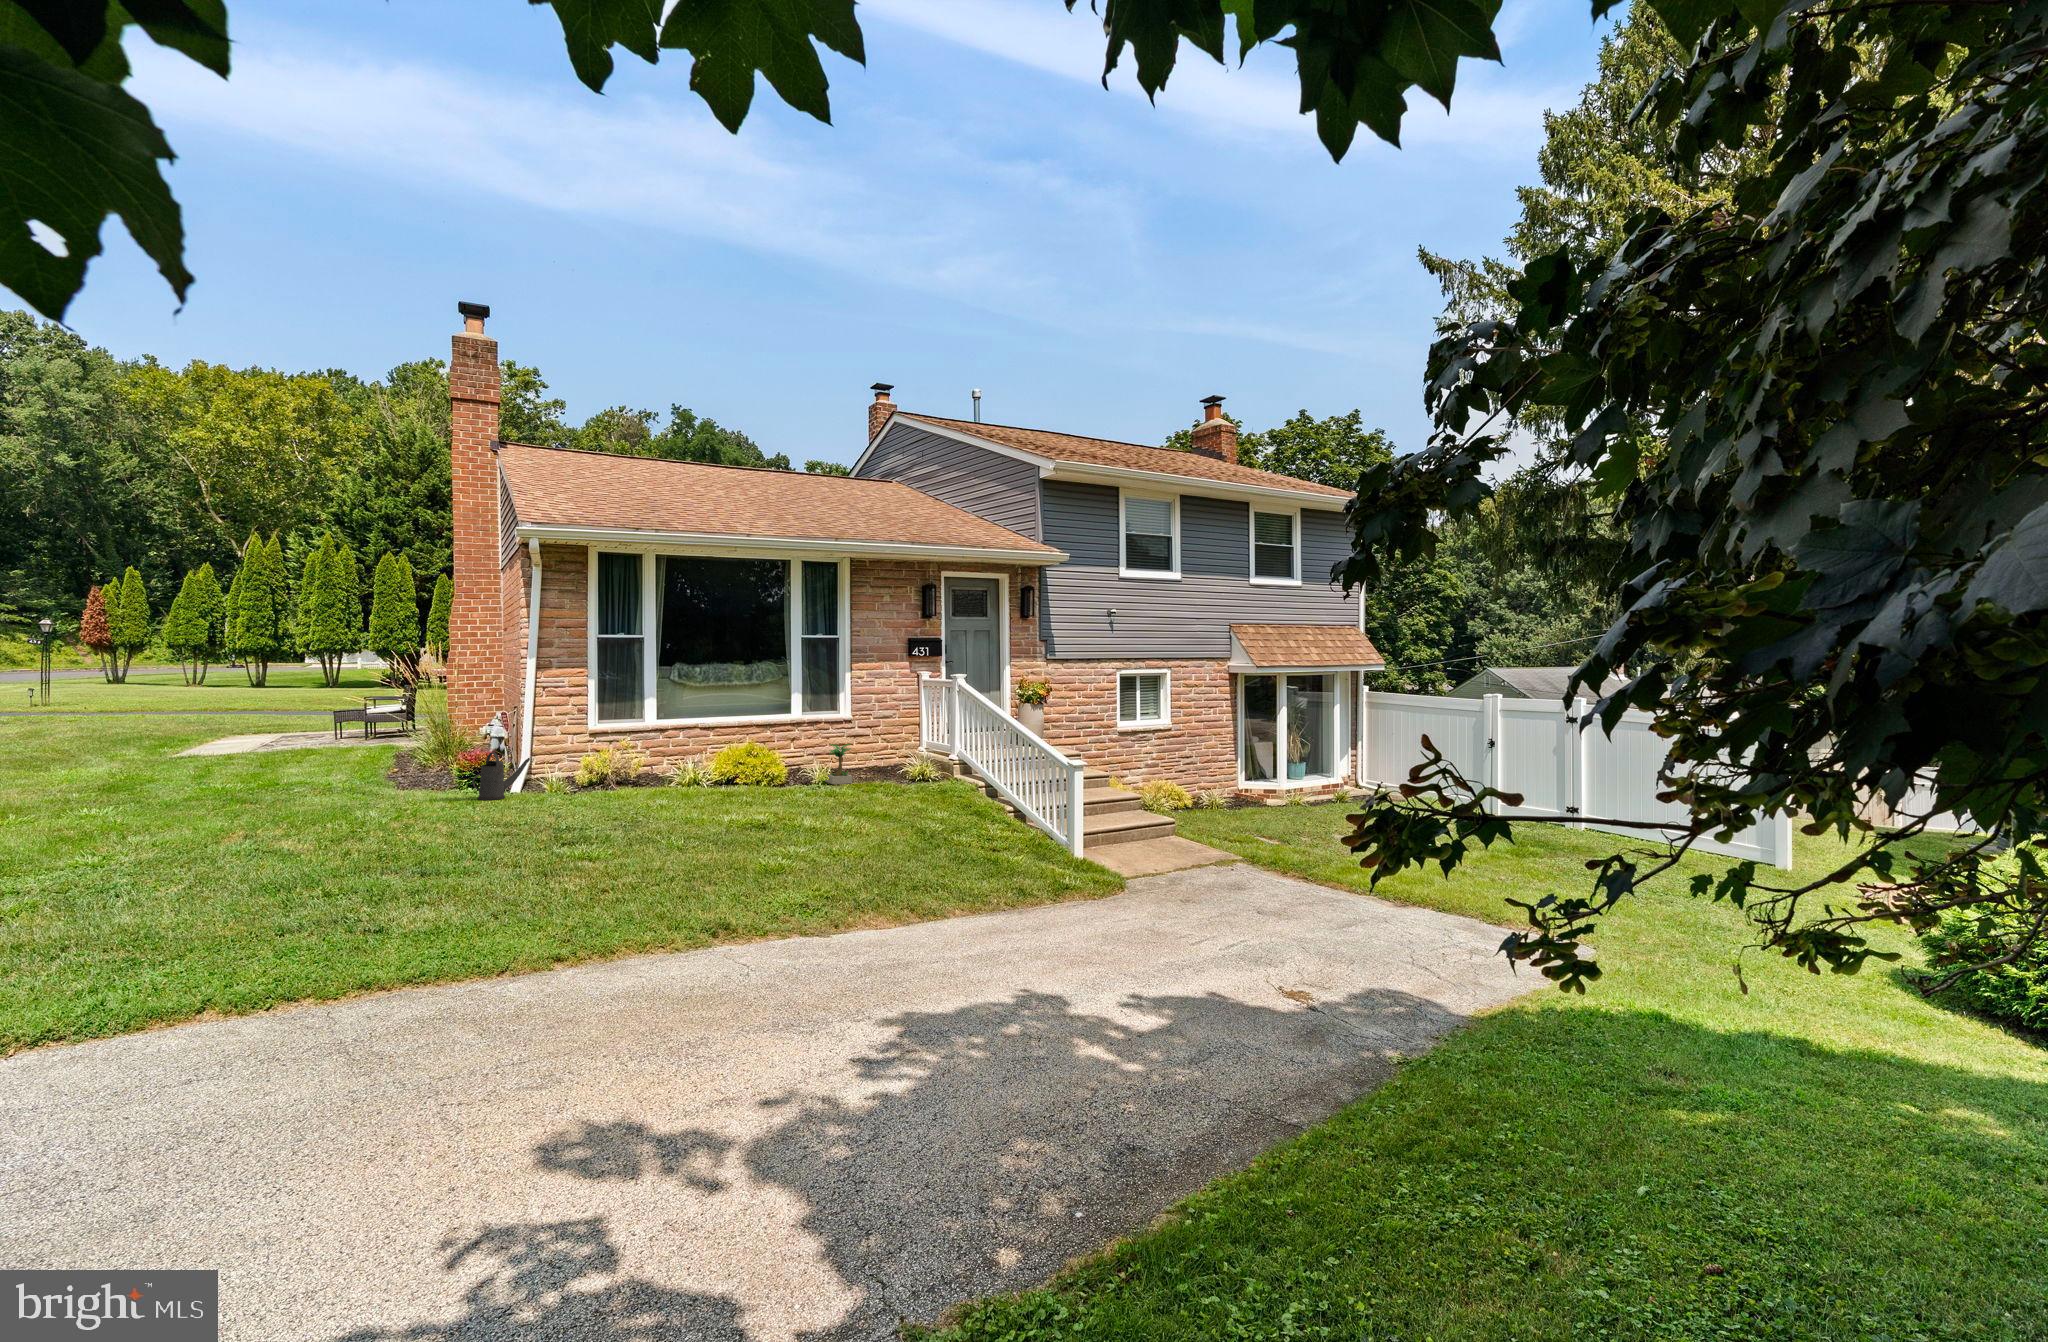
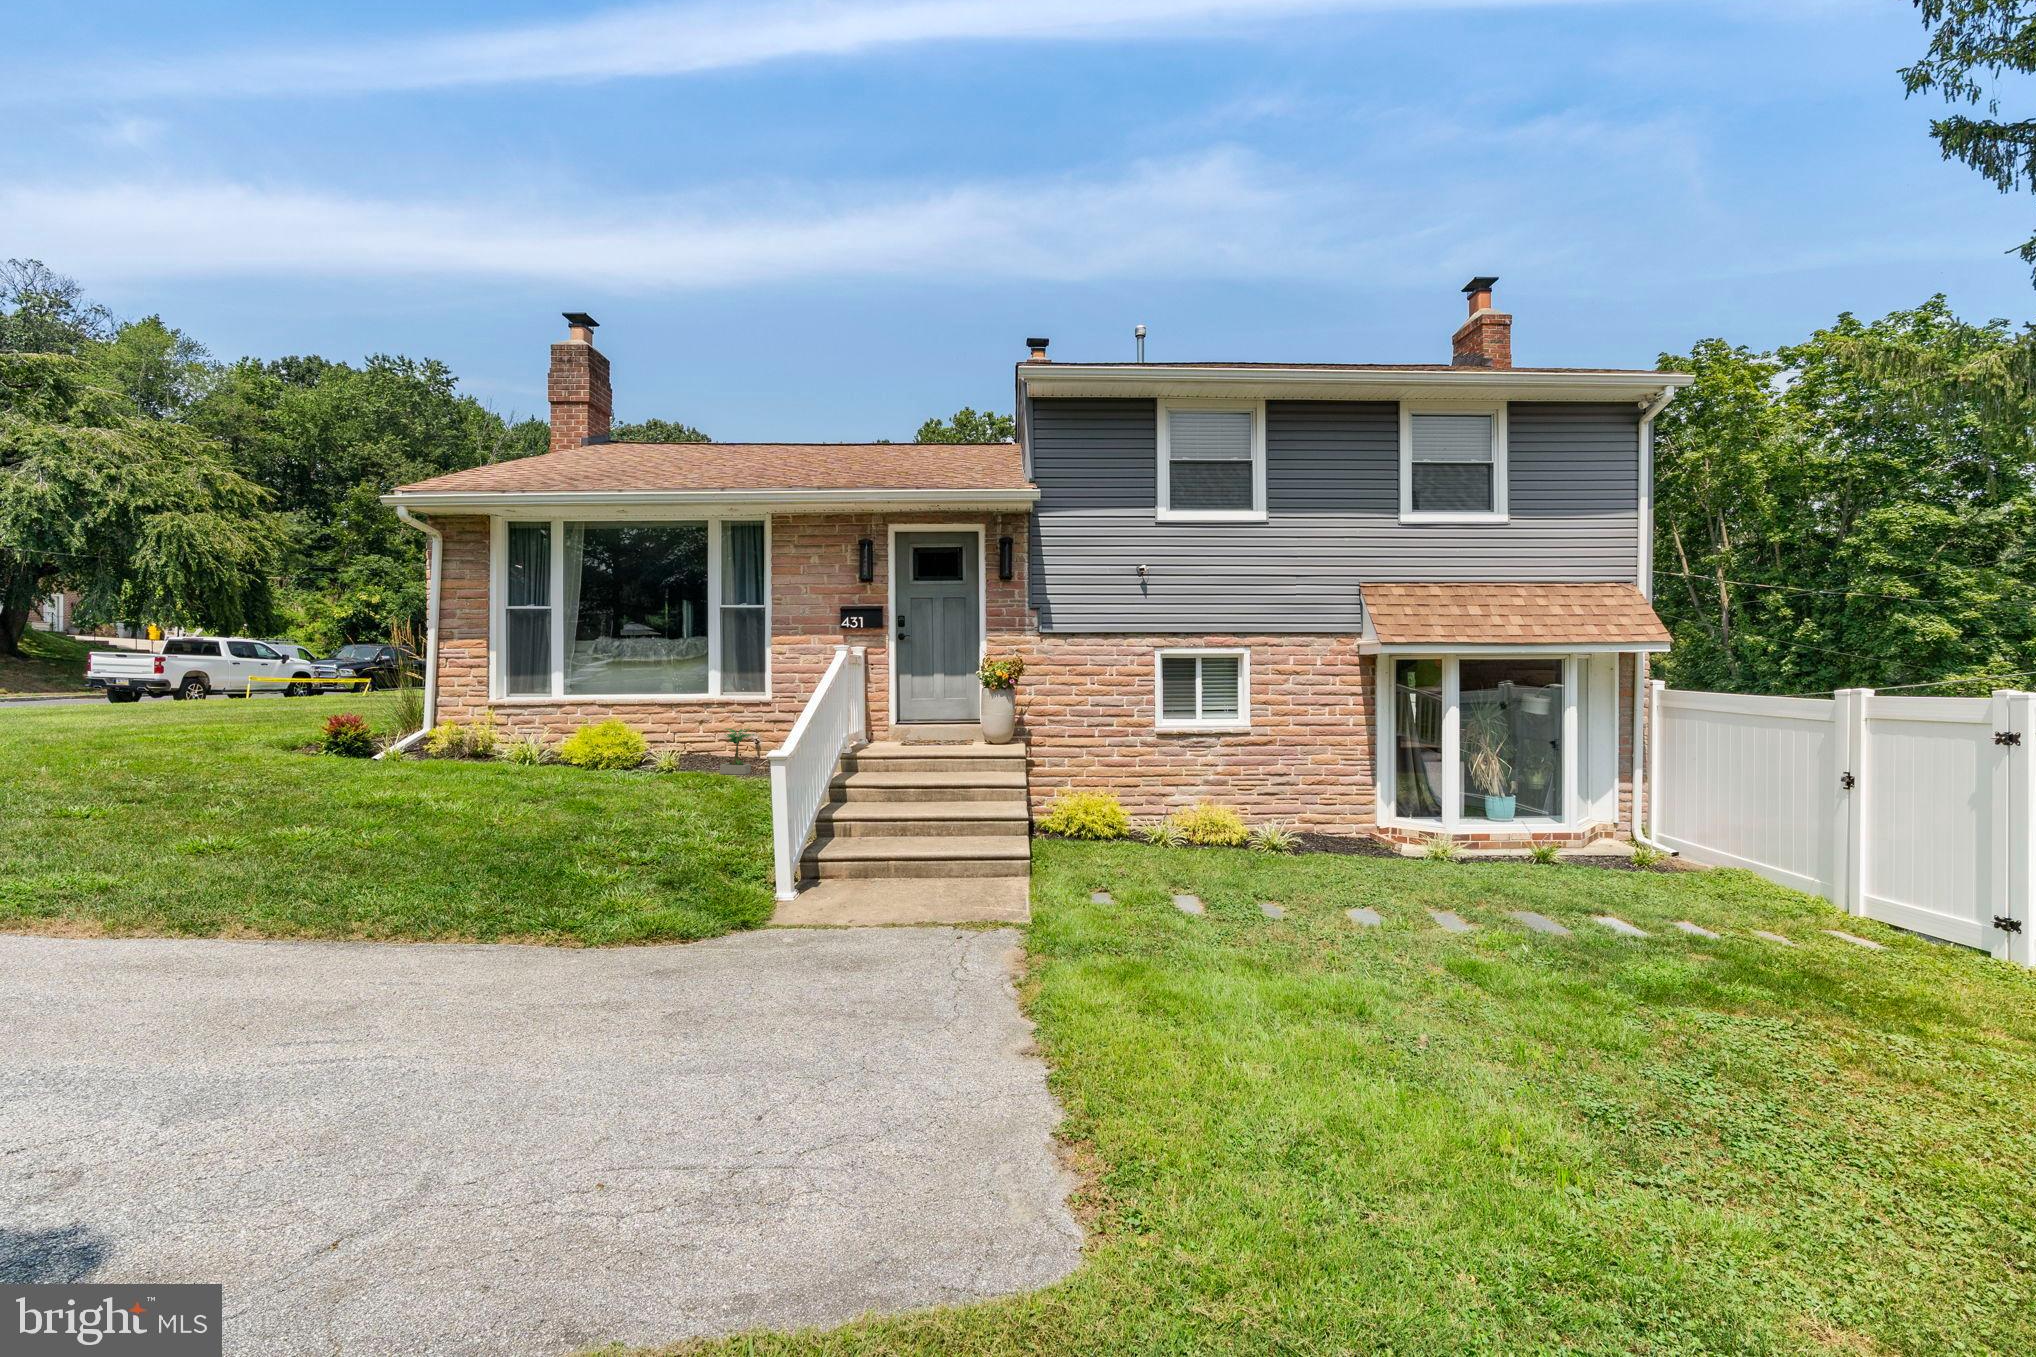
watering can: present [472,753,530,800] -> none [360,720,428,765]

